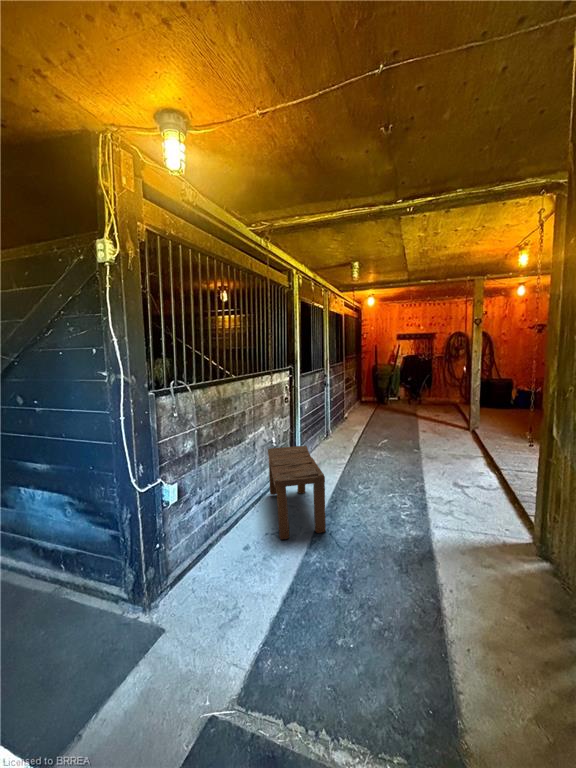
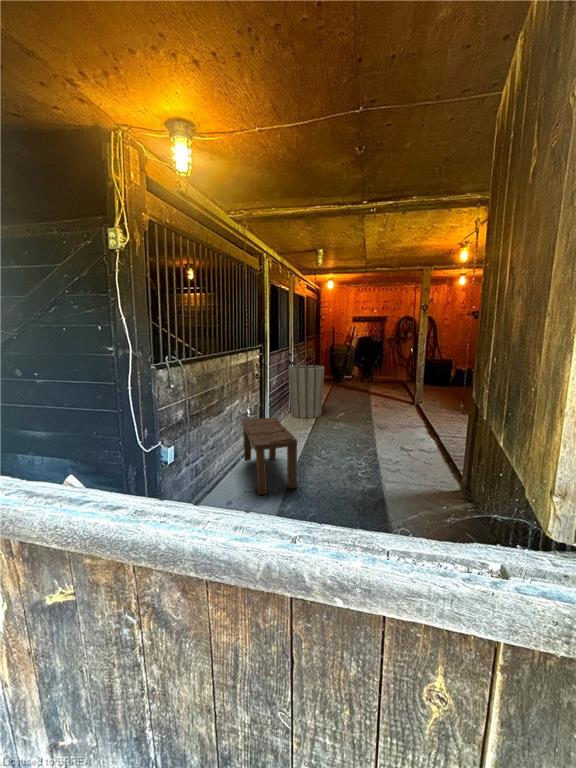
trash can: none [324,386,364,444] -> present [288,365,324,418]

